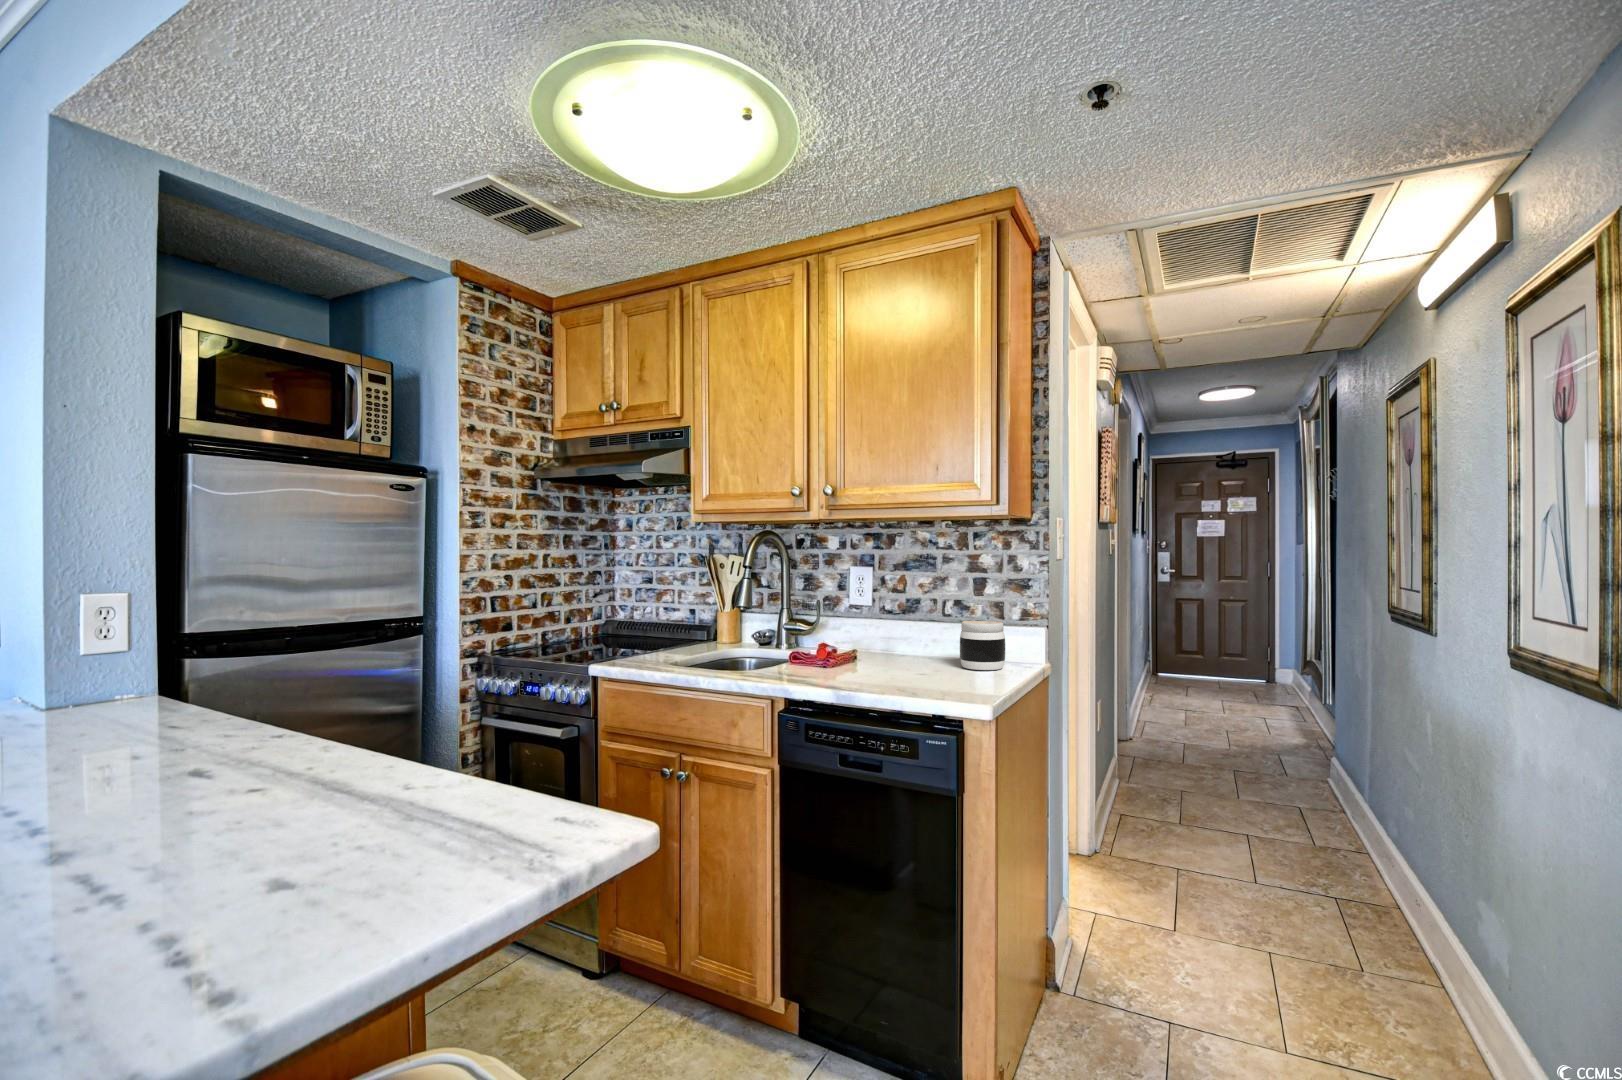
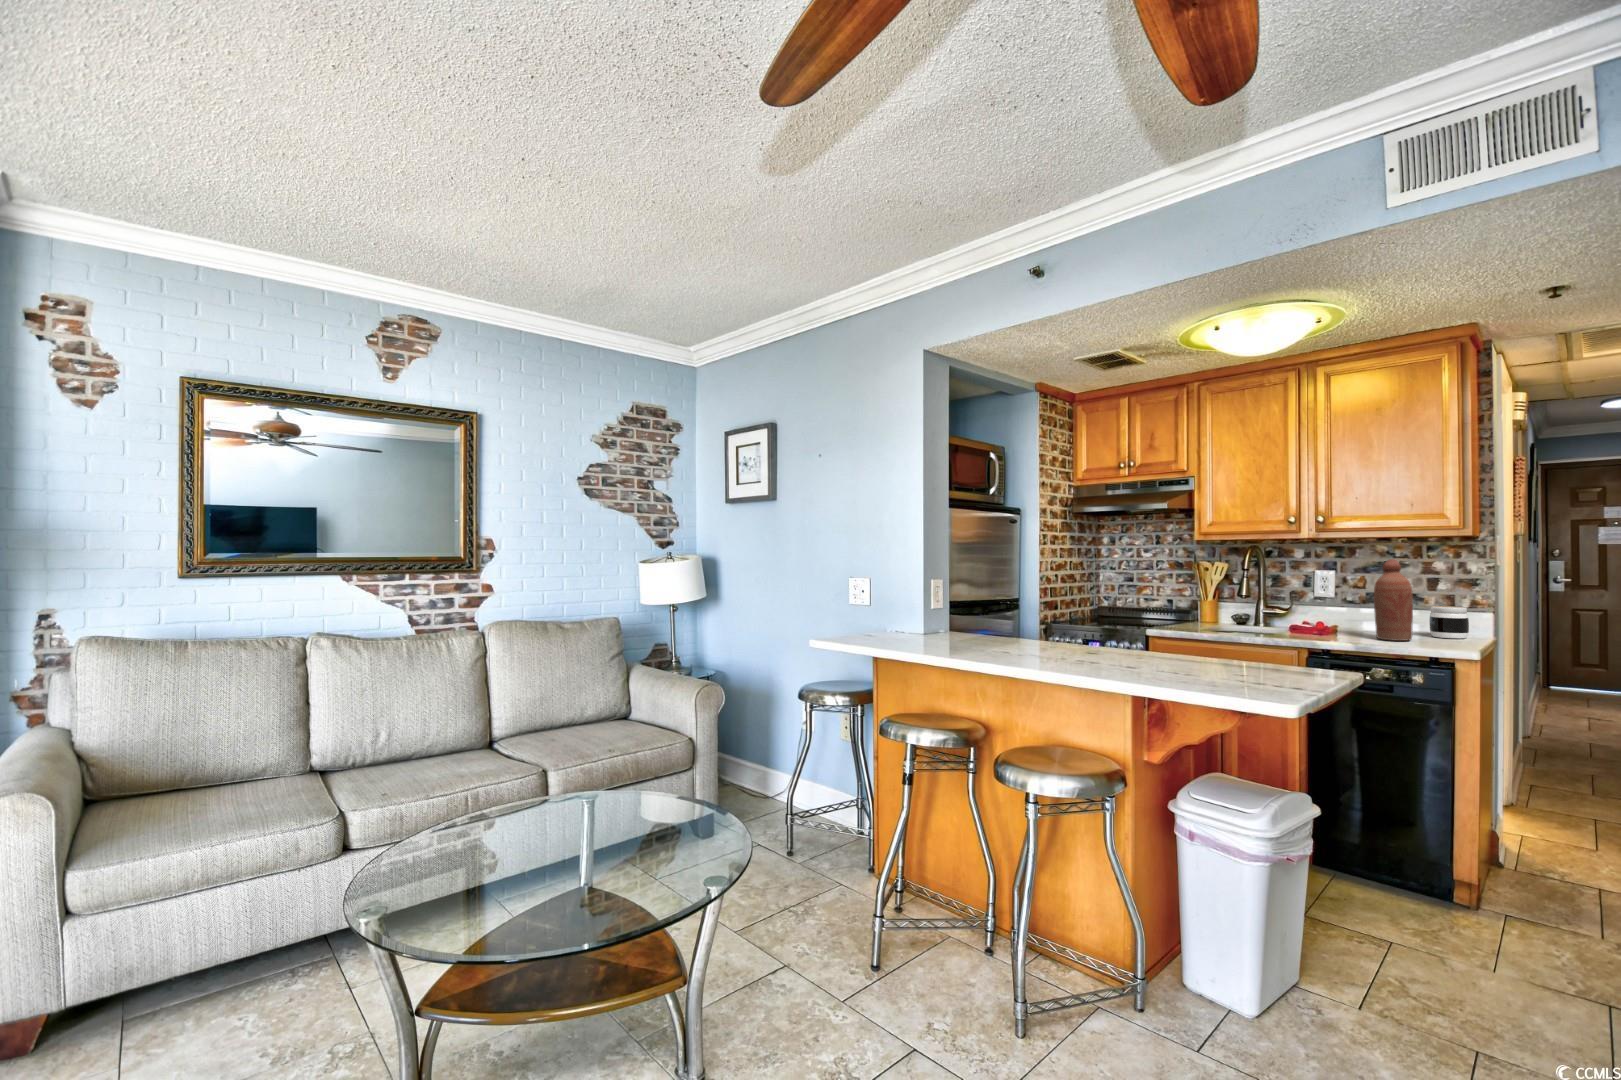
bottle: none [882,550,930,679] -> present [1374,559,1413,641]

